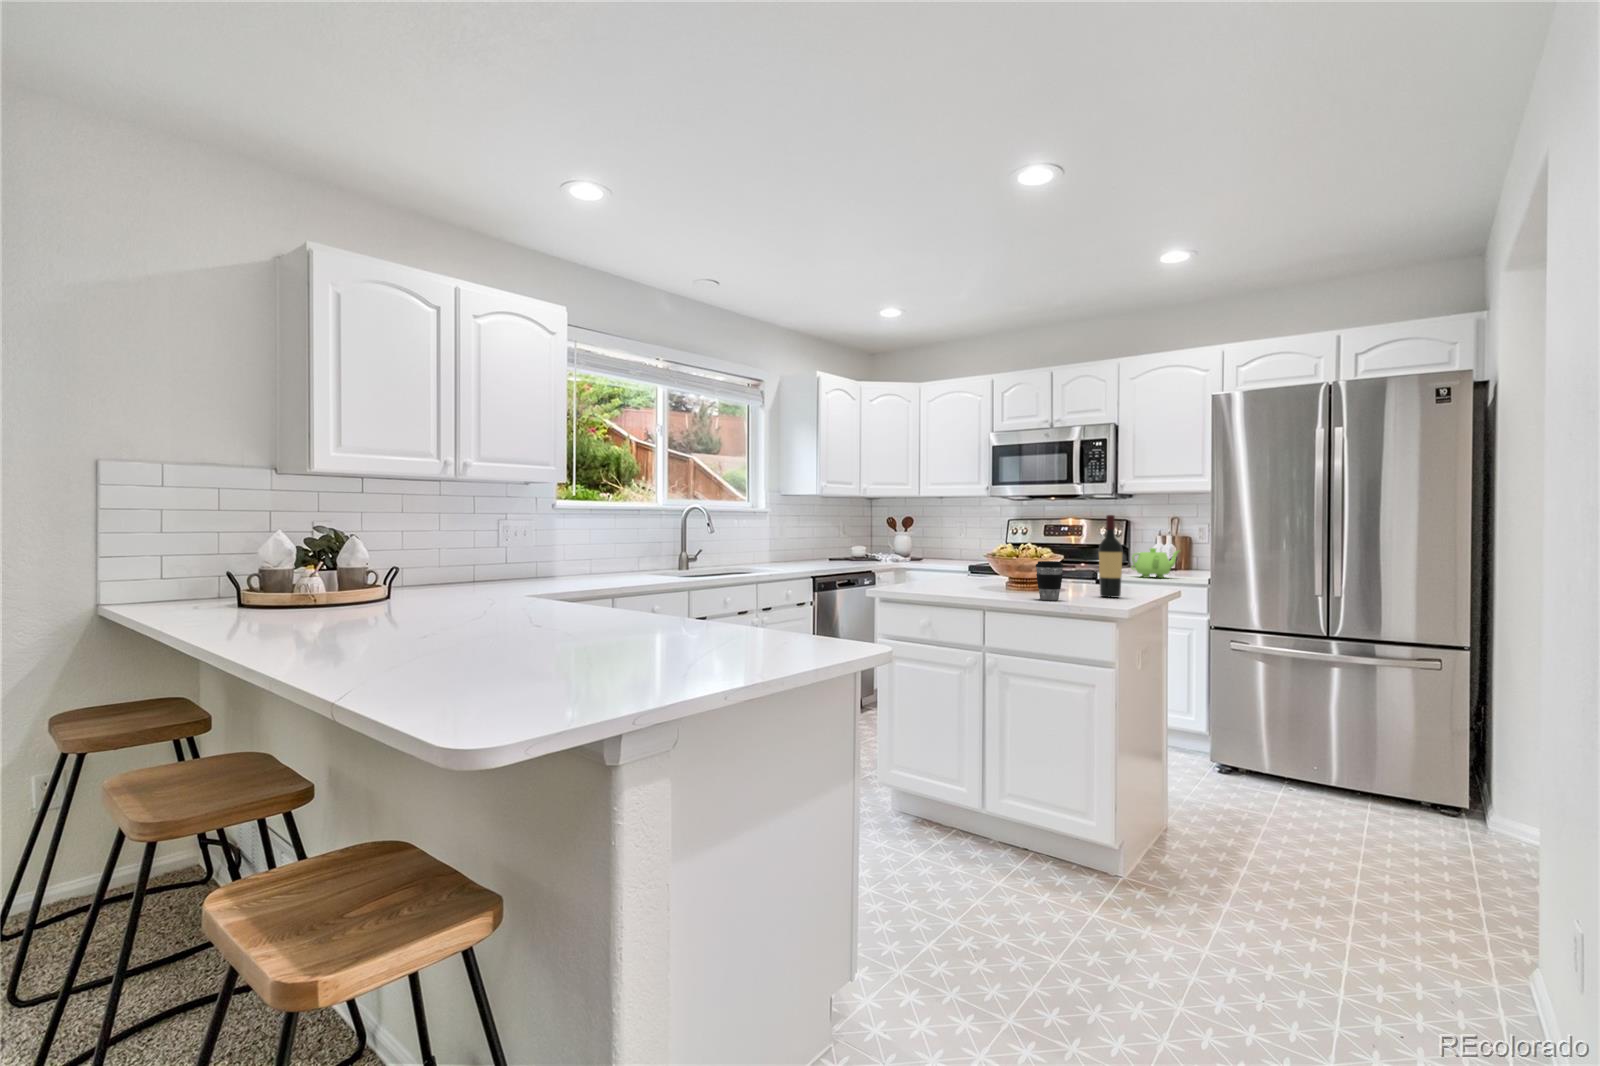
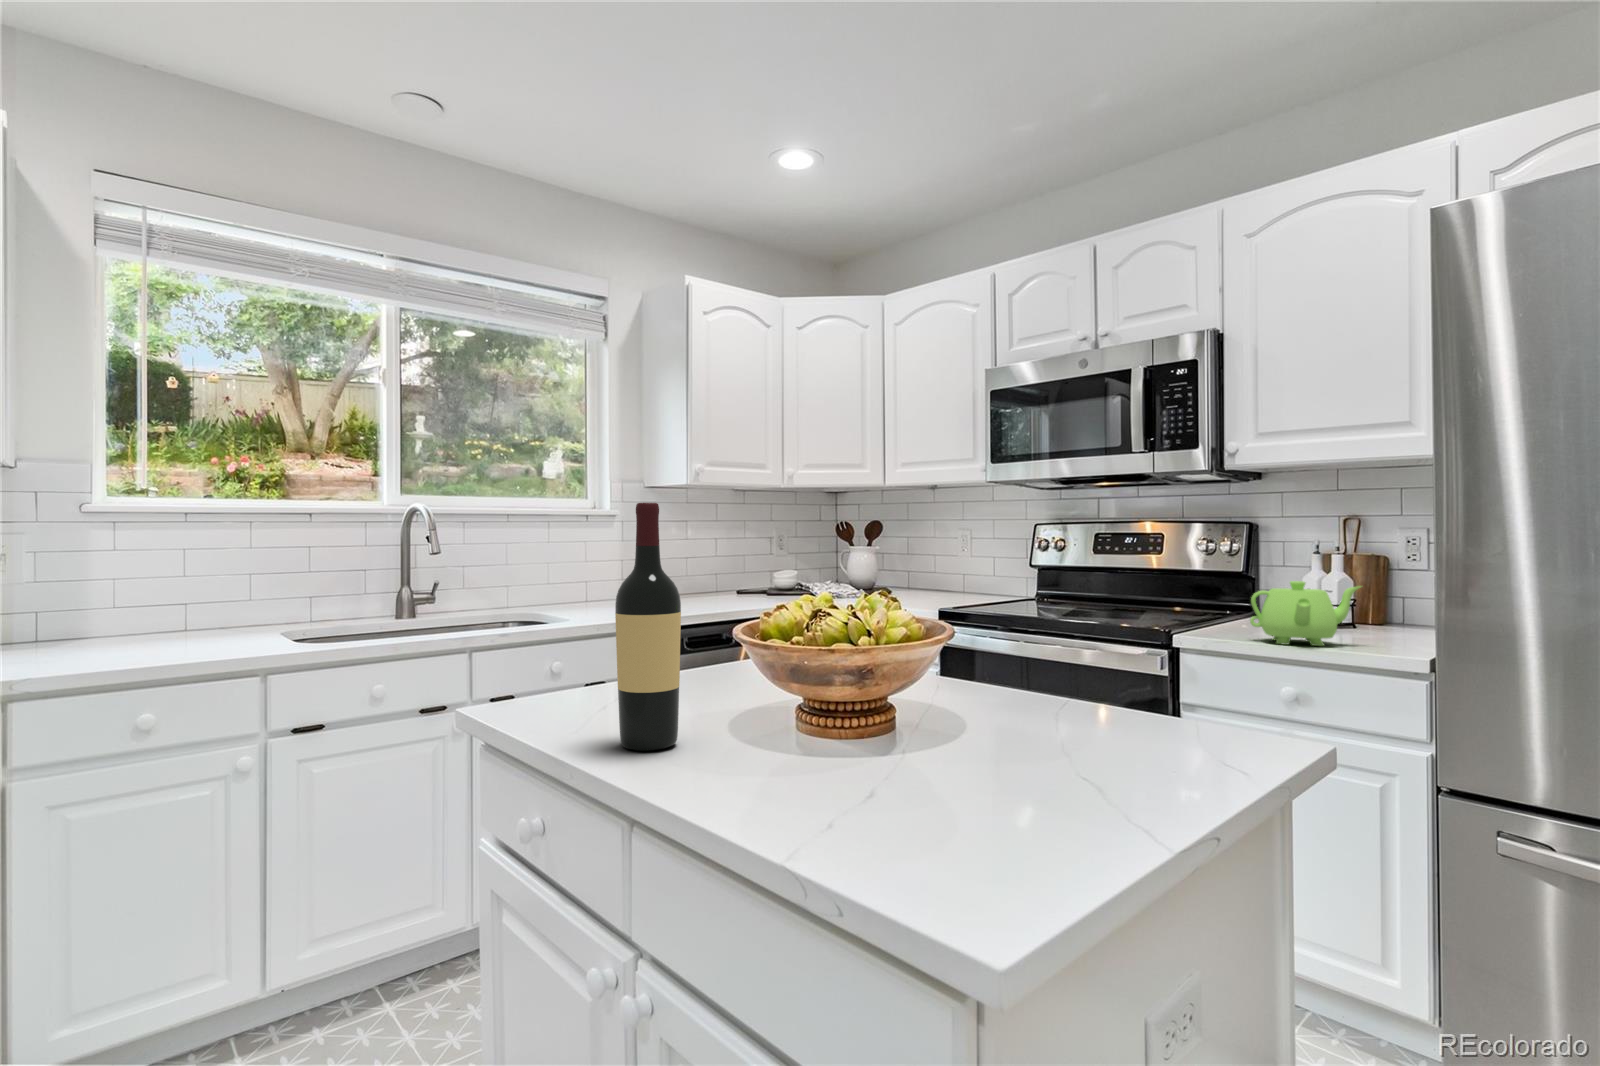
wine bottle: present [1099,515,1122,597] -> present [615,503,681,751]
coffee cup: present [1036,561,1063,600] -> none [778,666,874,817]

